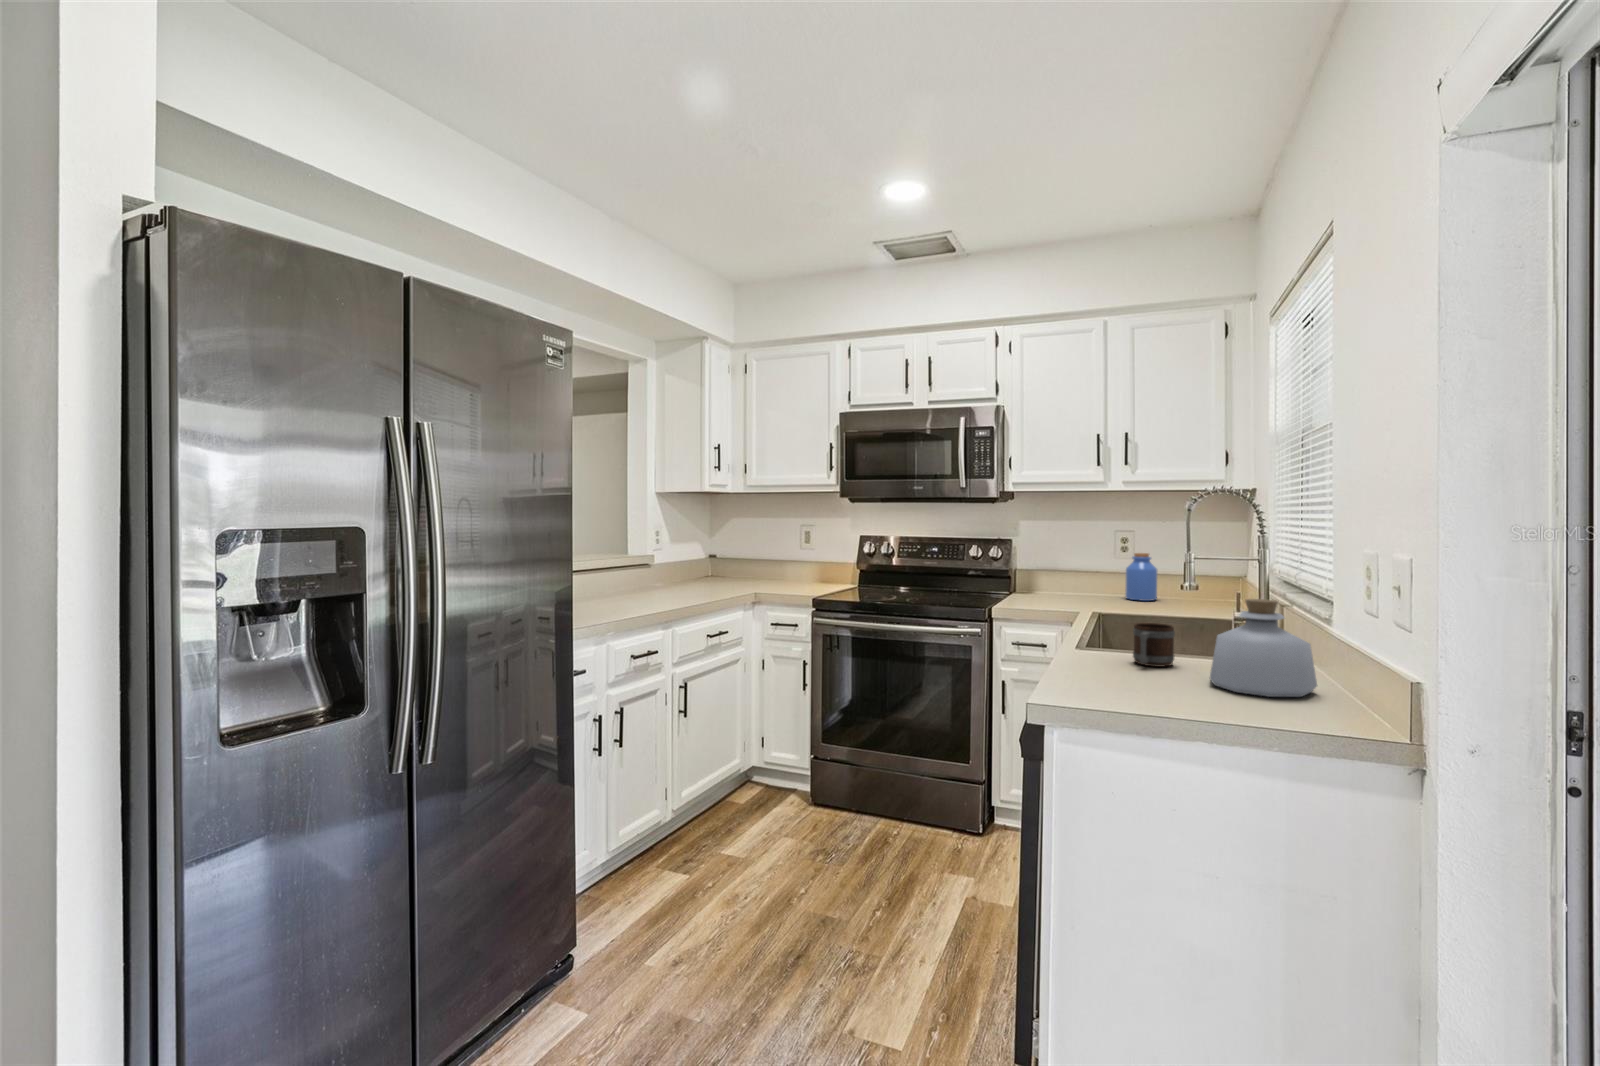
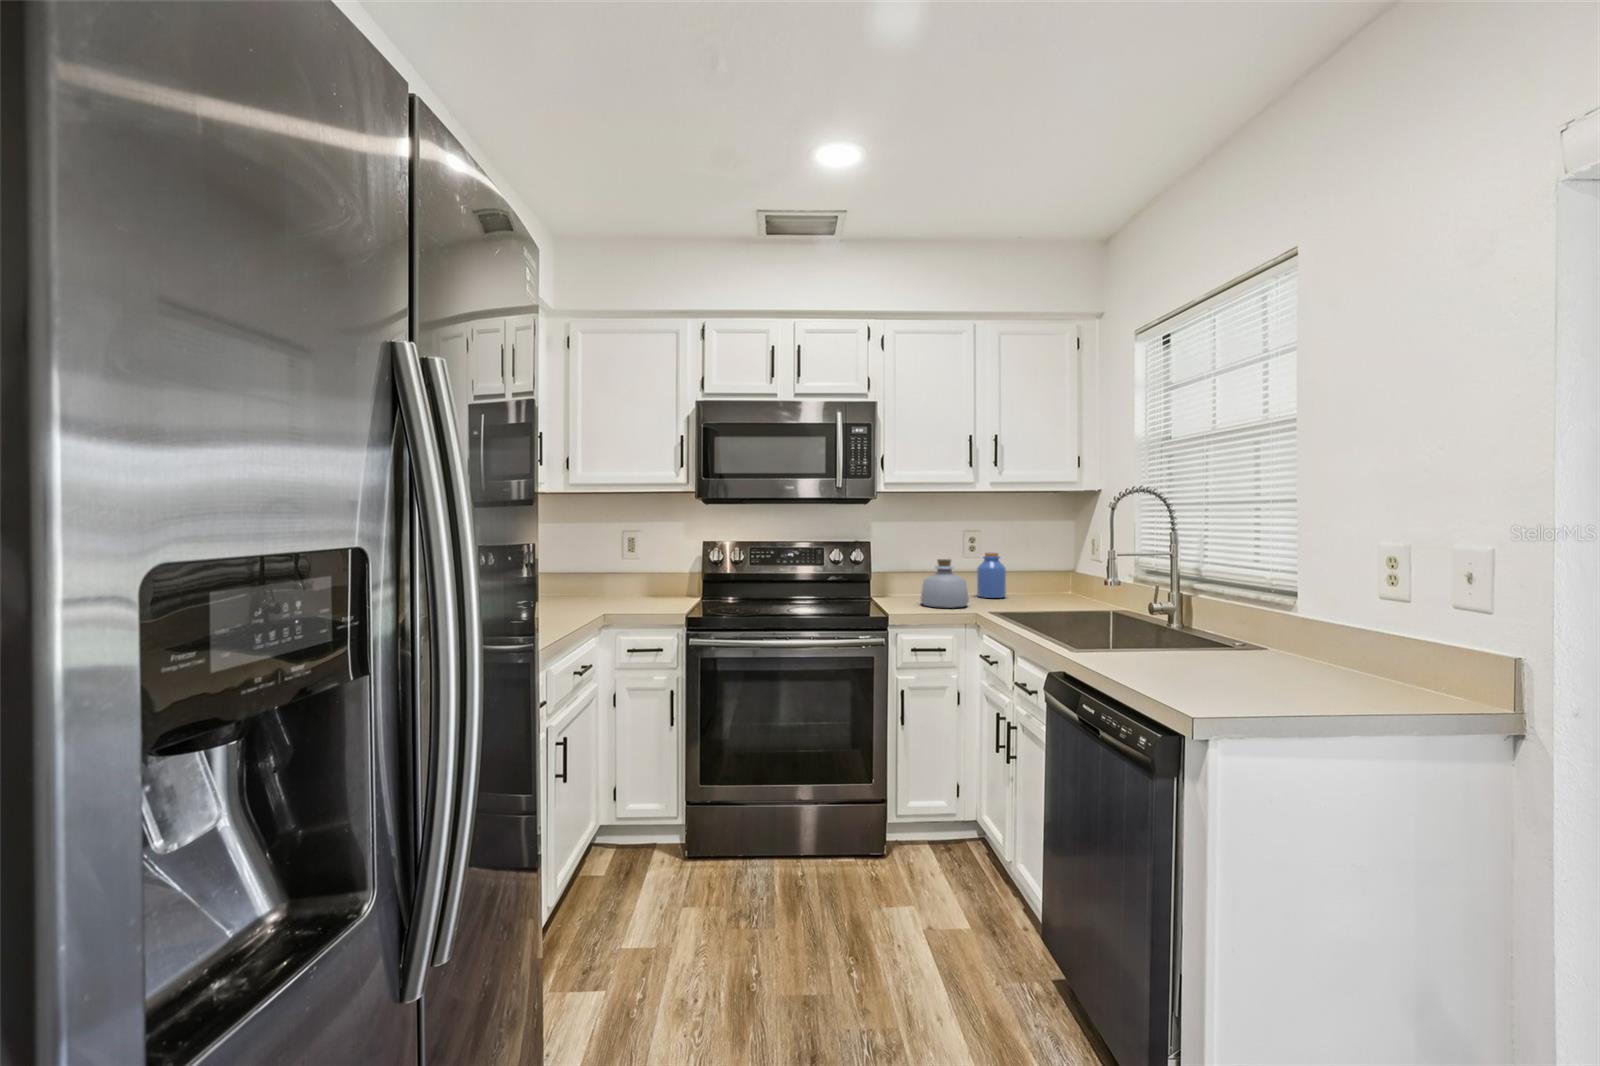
bottle: present [1210,599,1317,697] -> present [921,559,969,608]
mug: present [1133,623,1175,667] -> none [1152,620,1194,663]

